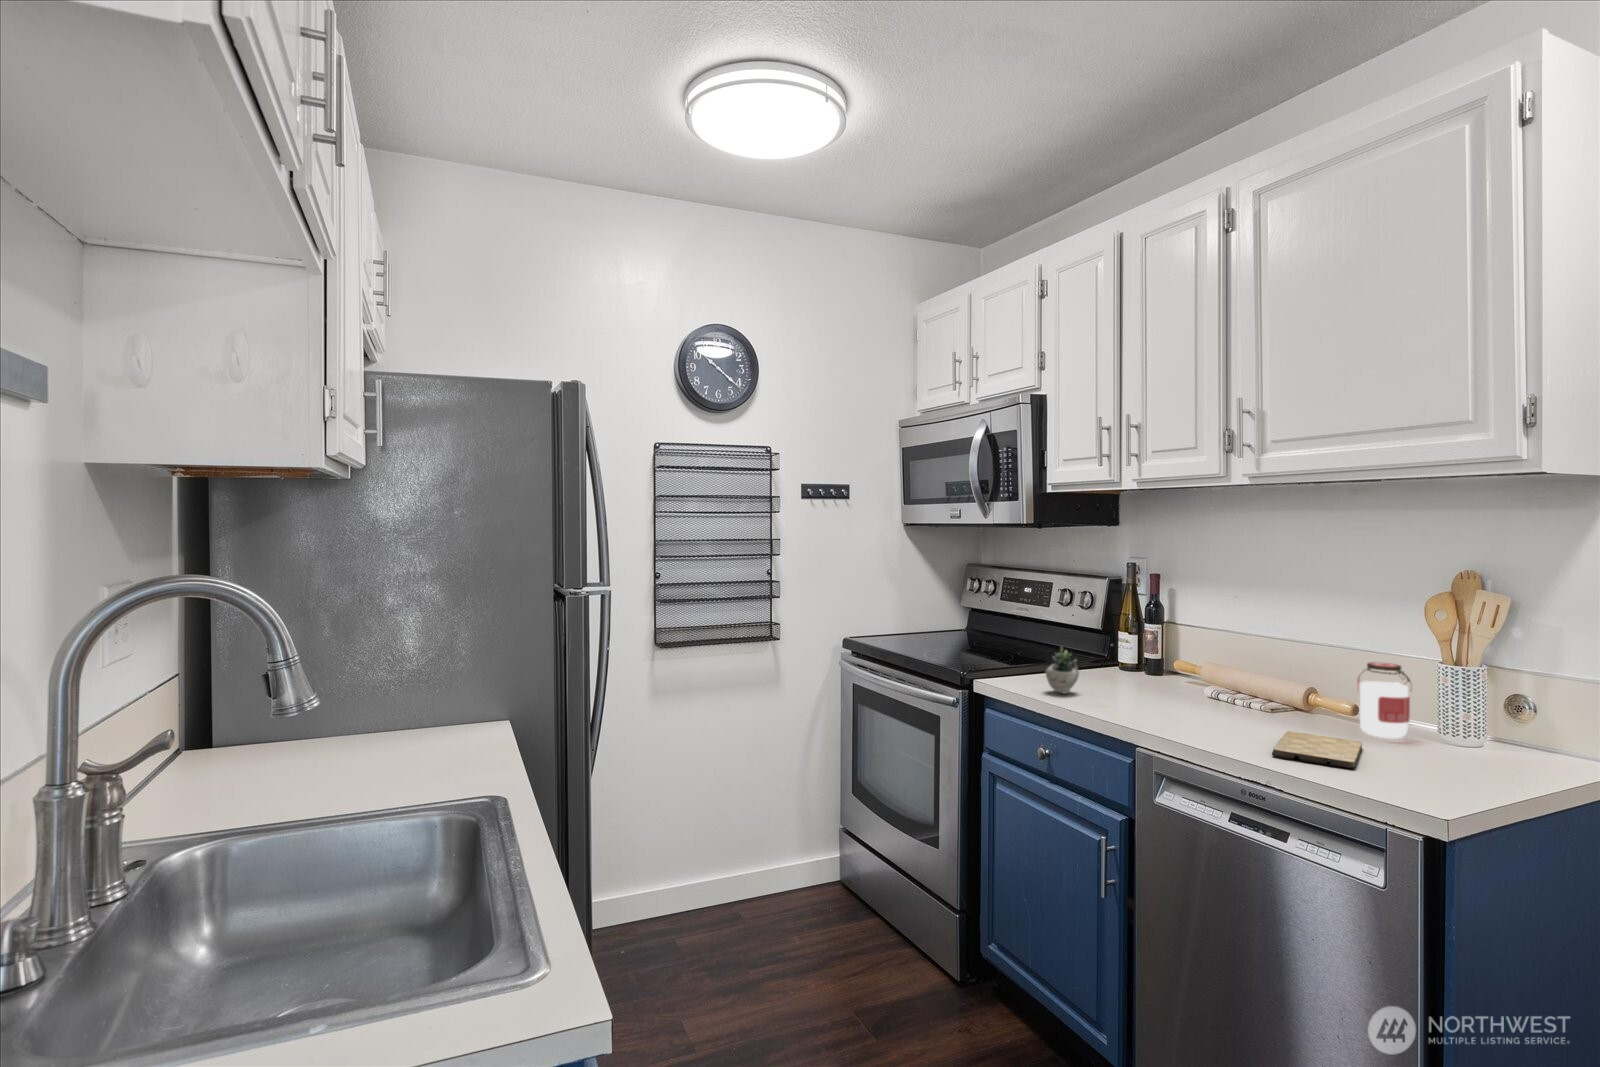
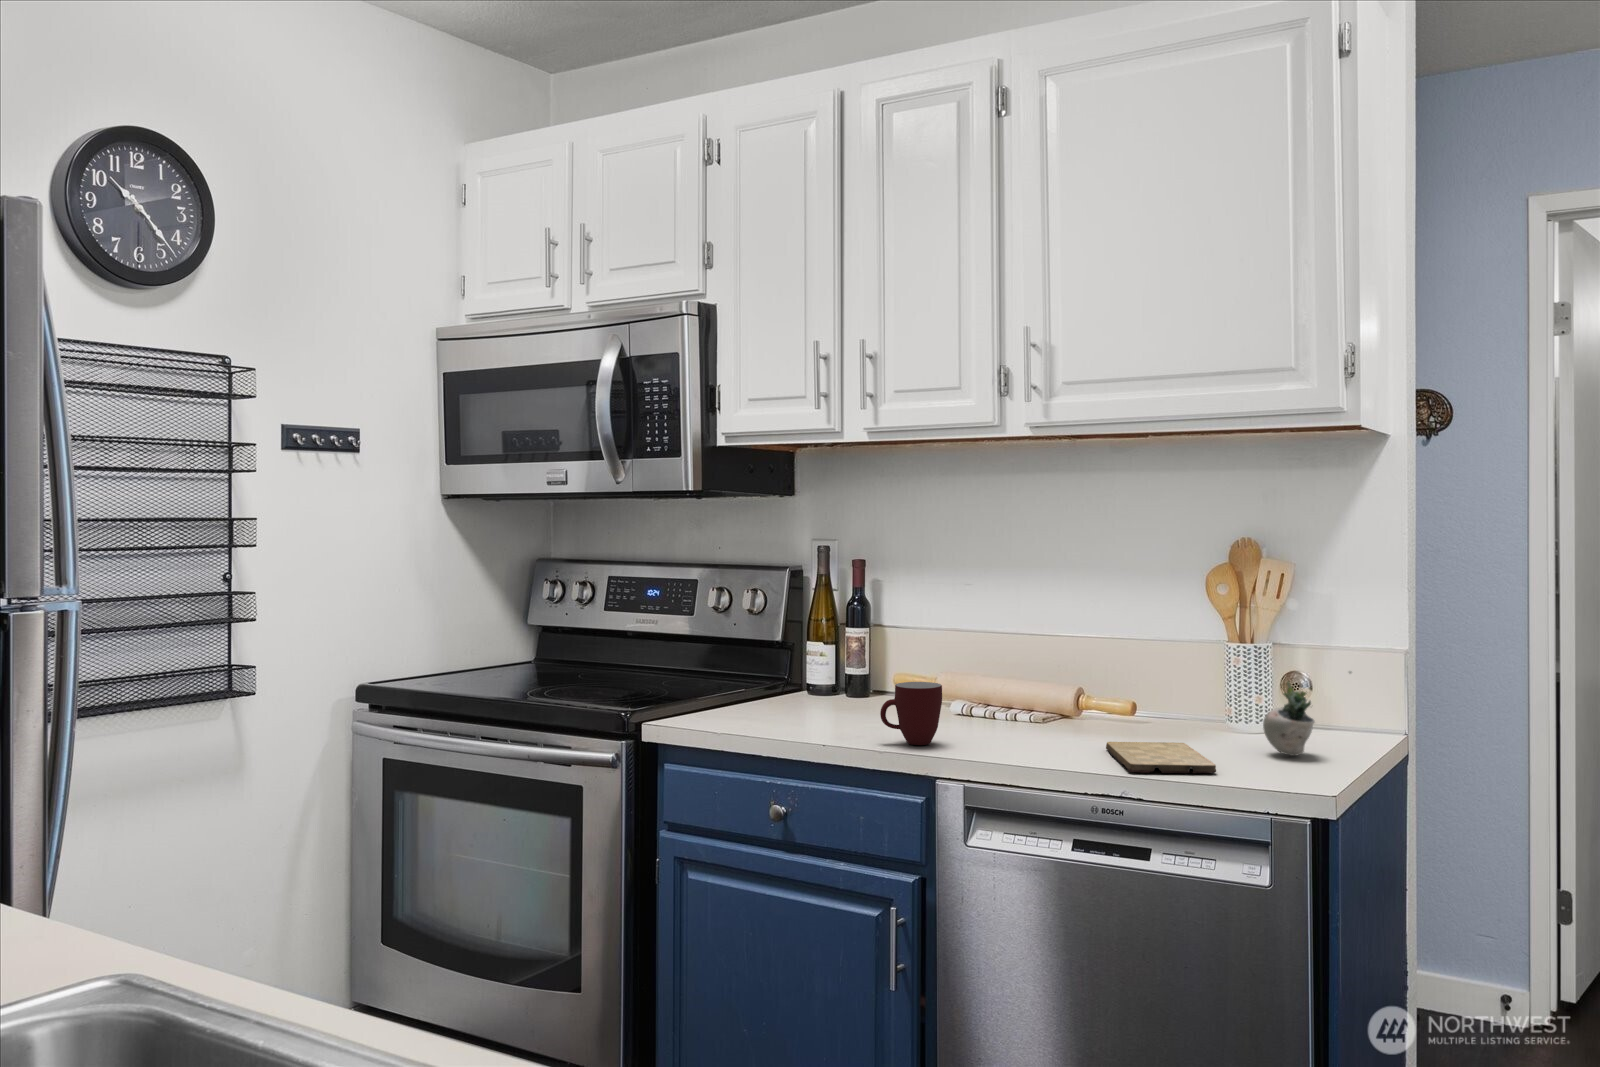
succulent plant: present [1046,647,1079,693] -> present [1263,671,1352,756]
jar: present [1357,662,1411,739] -> none [1155,649,1208,738]
mug: none [1107,666,1155,713] -> present [880,682,942,745]

